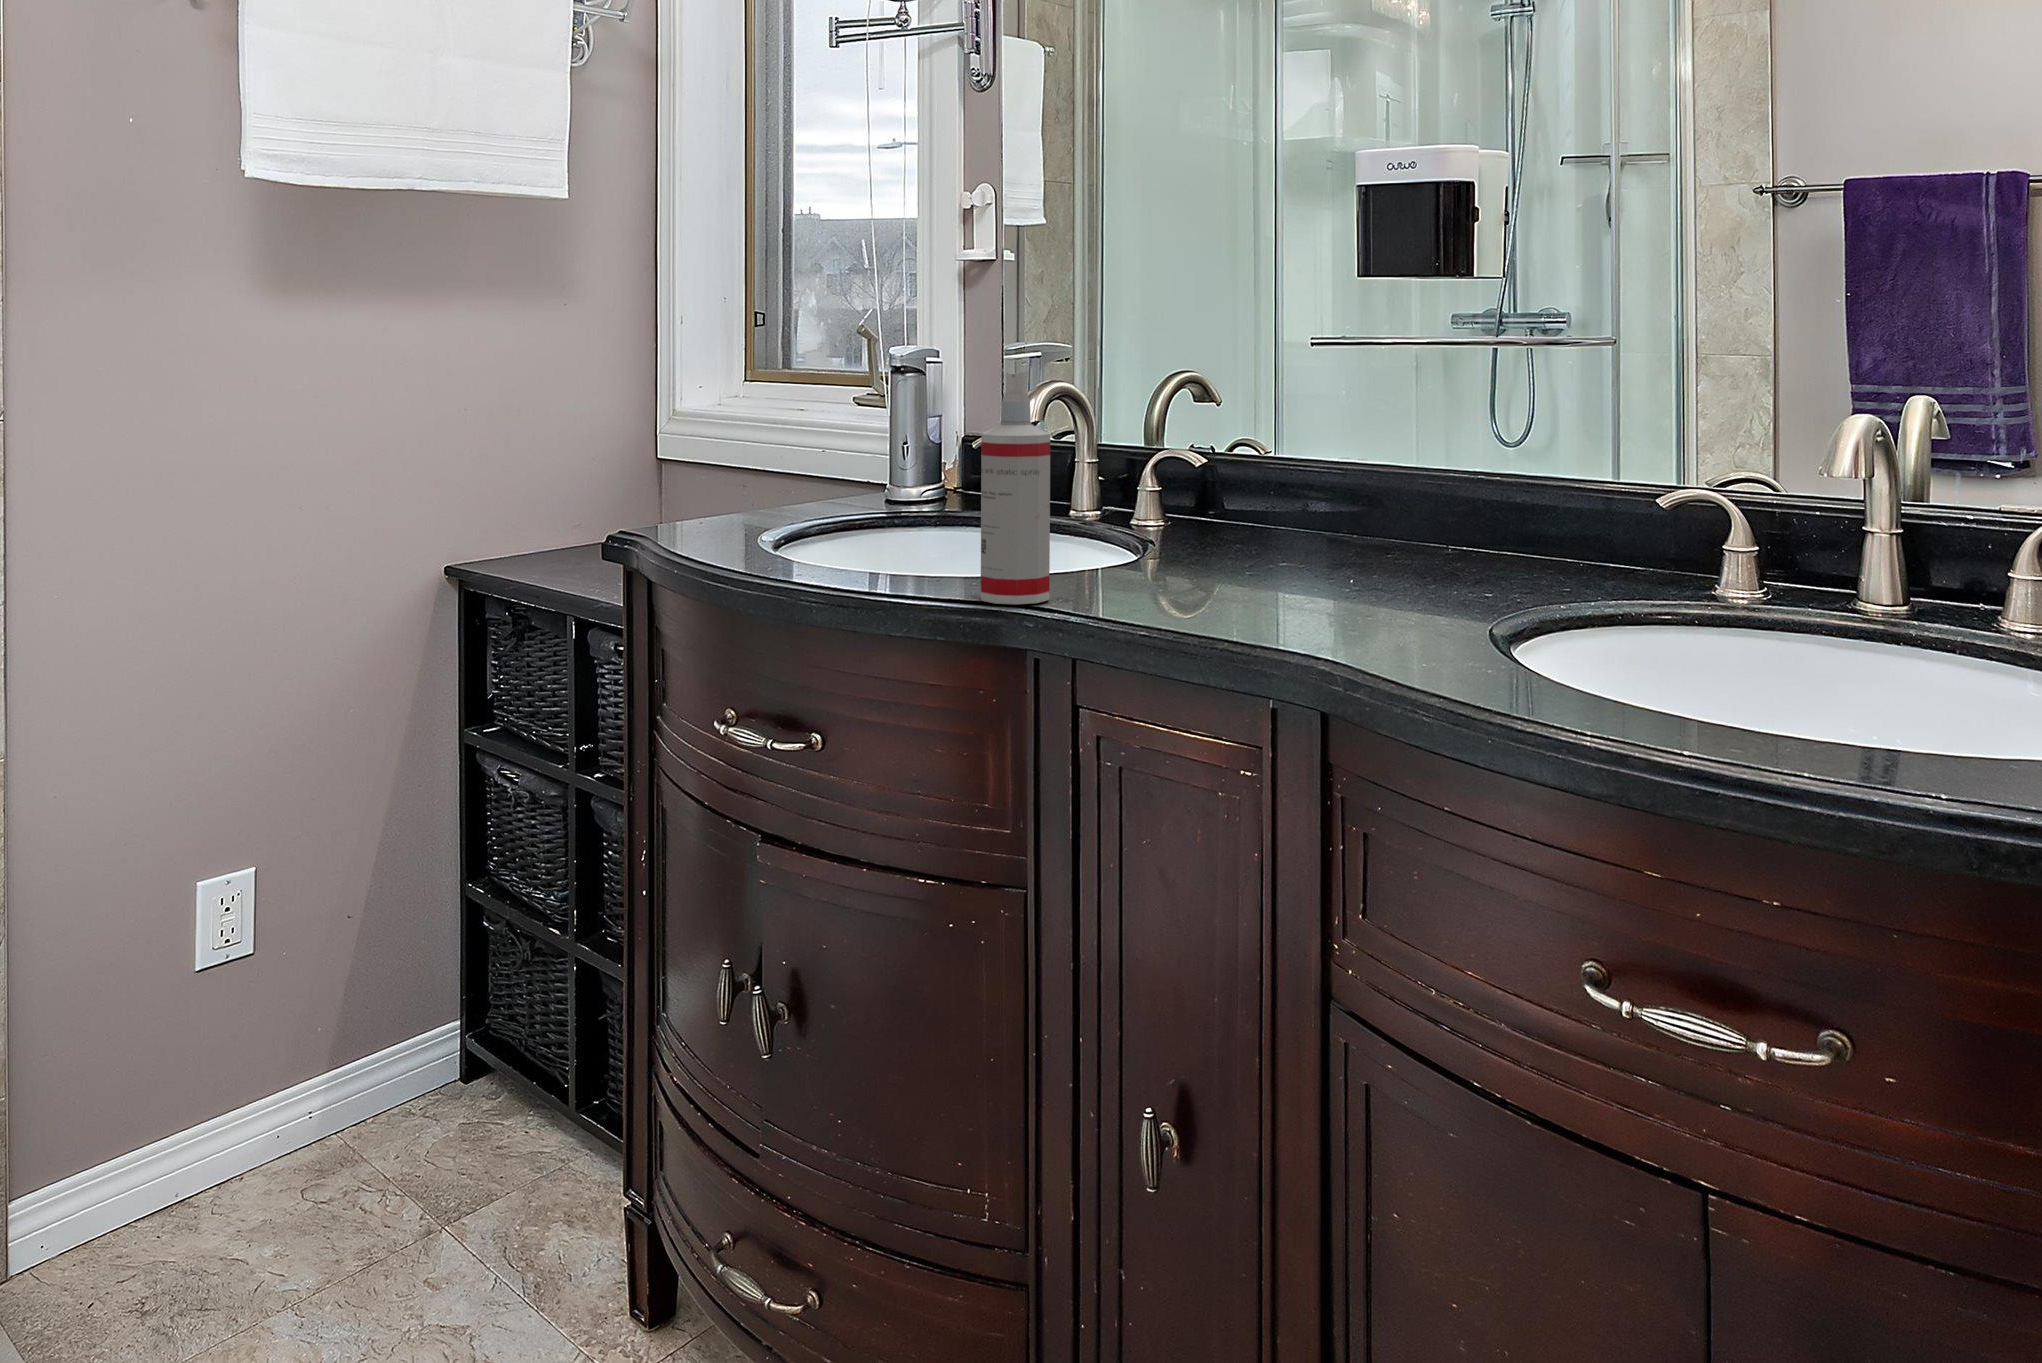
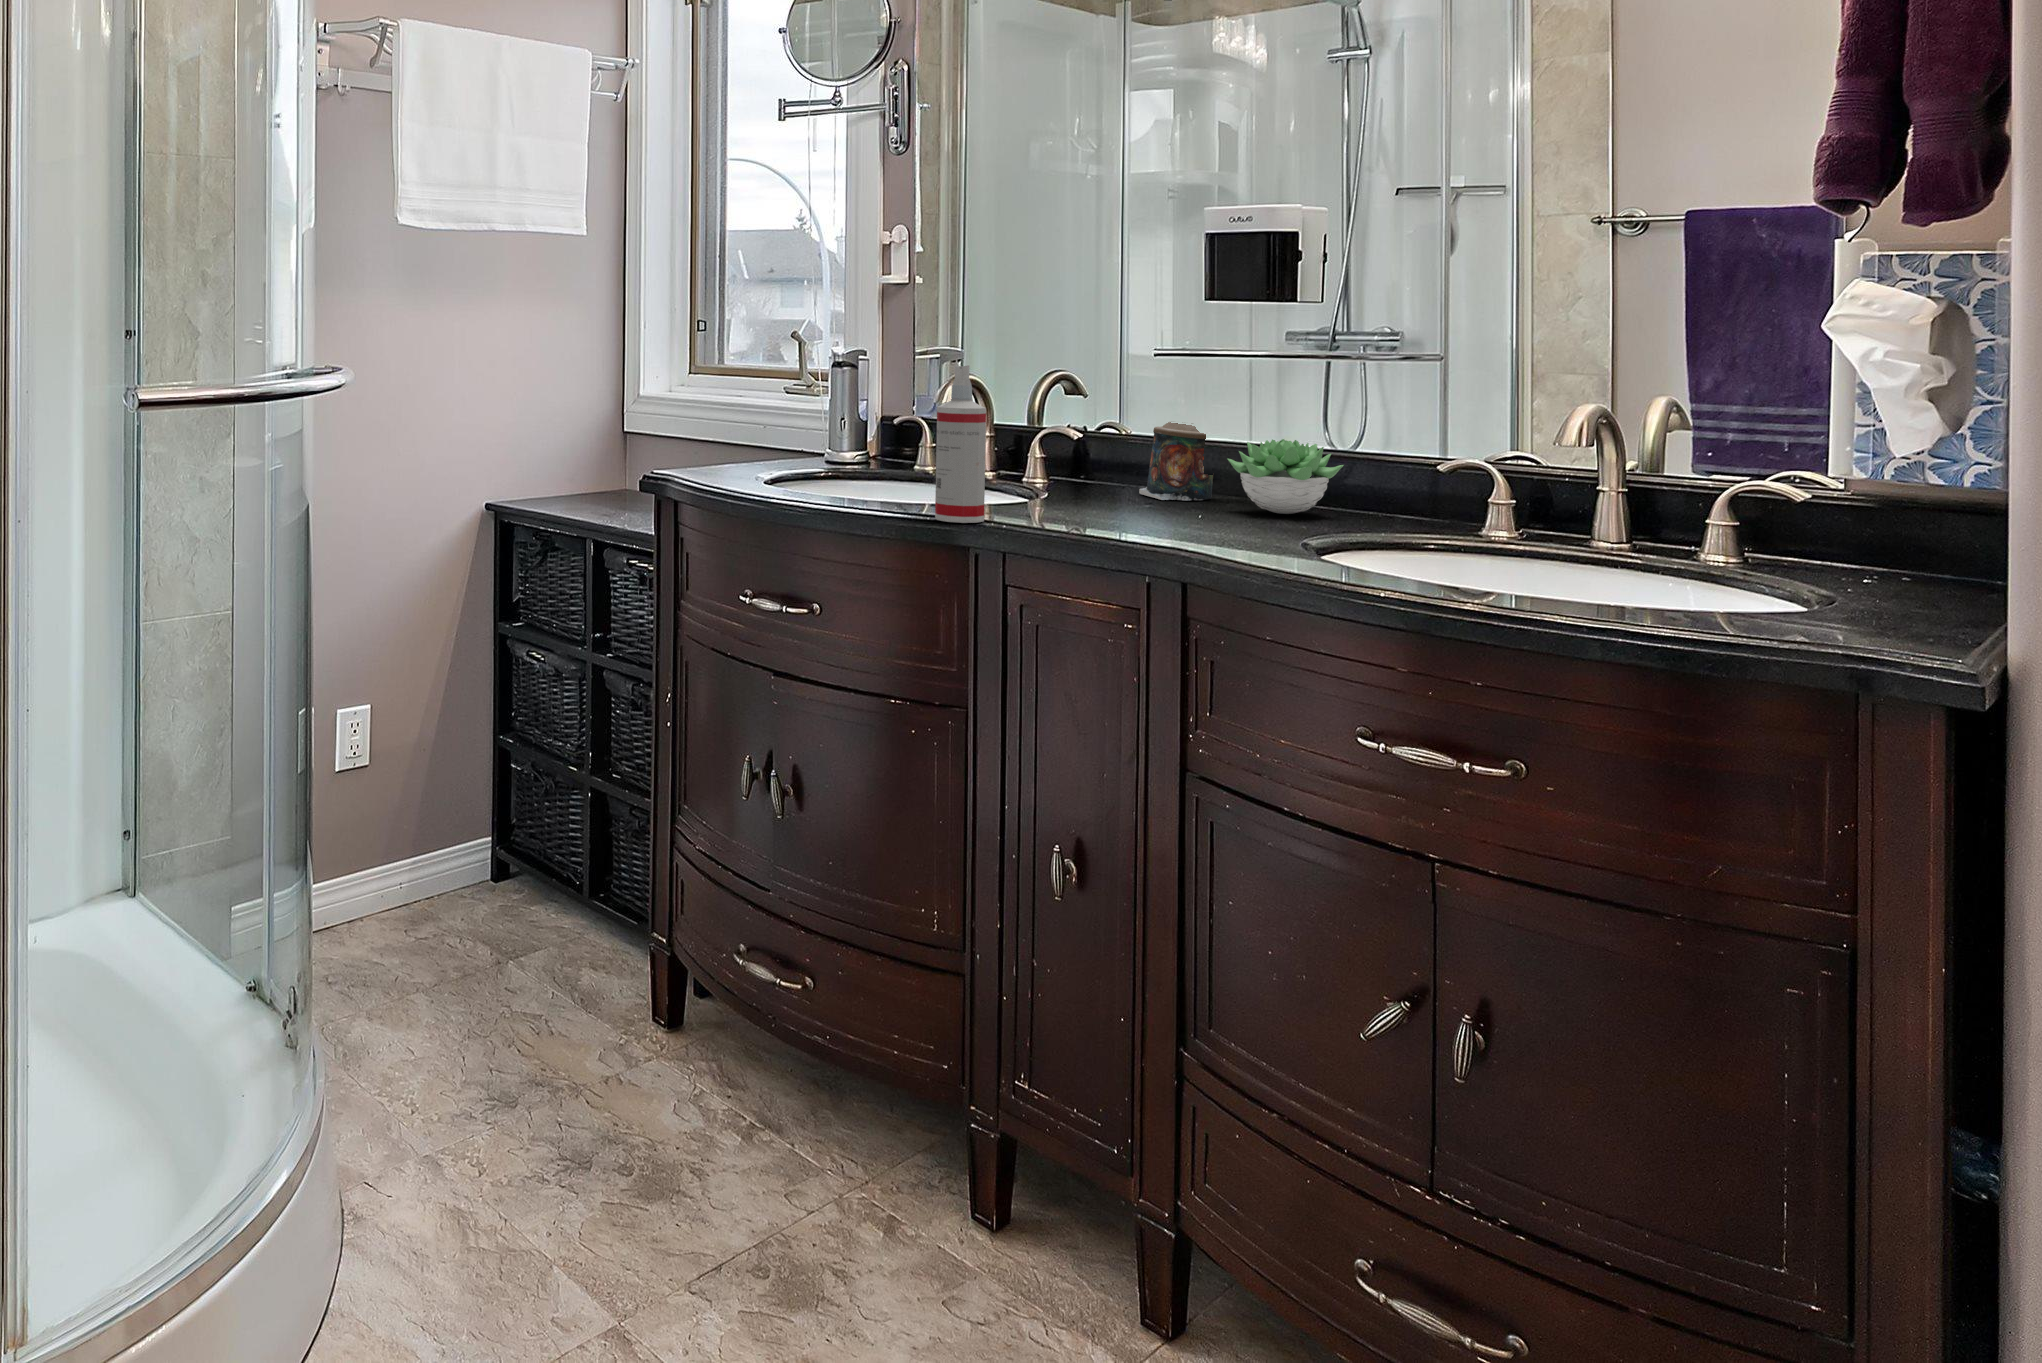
candle: none [1282,441,1378,547] -> present [1139,422,1213,500]
succulent plant: none [1389,464,1538,566] -> present [1228,439,1344,514]

